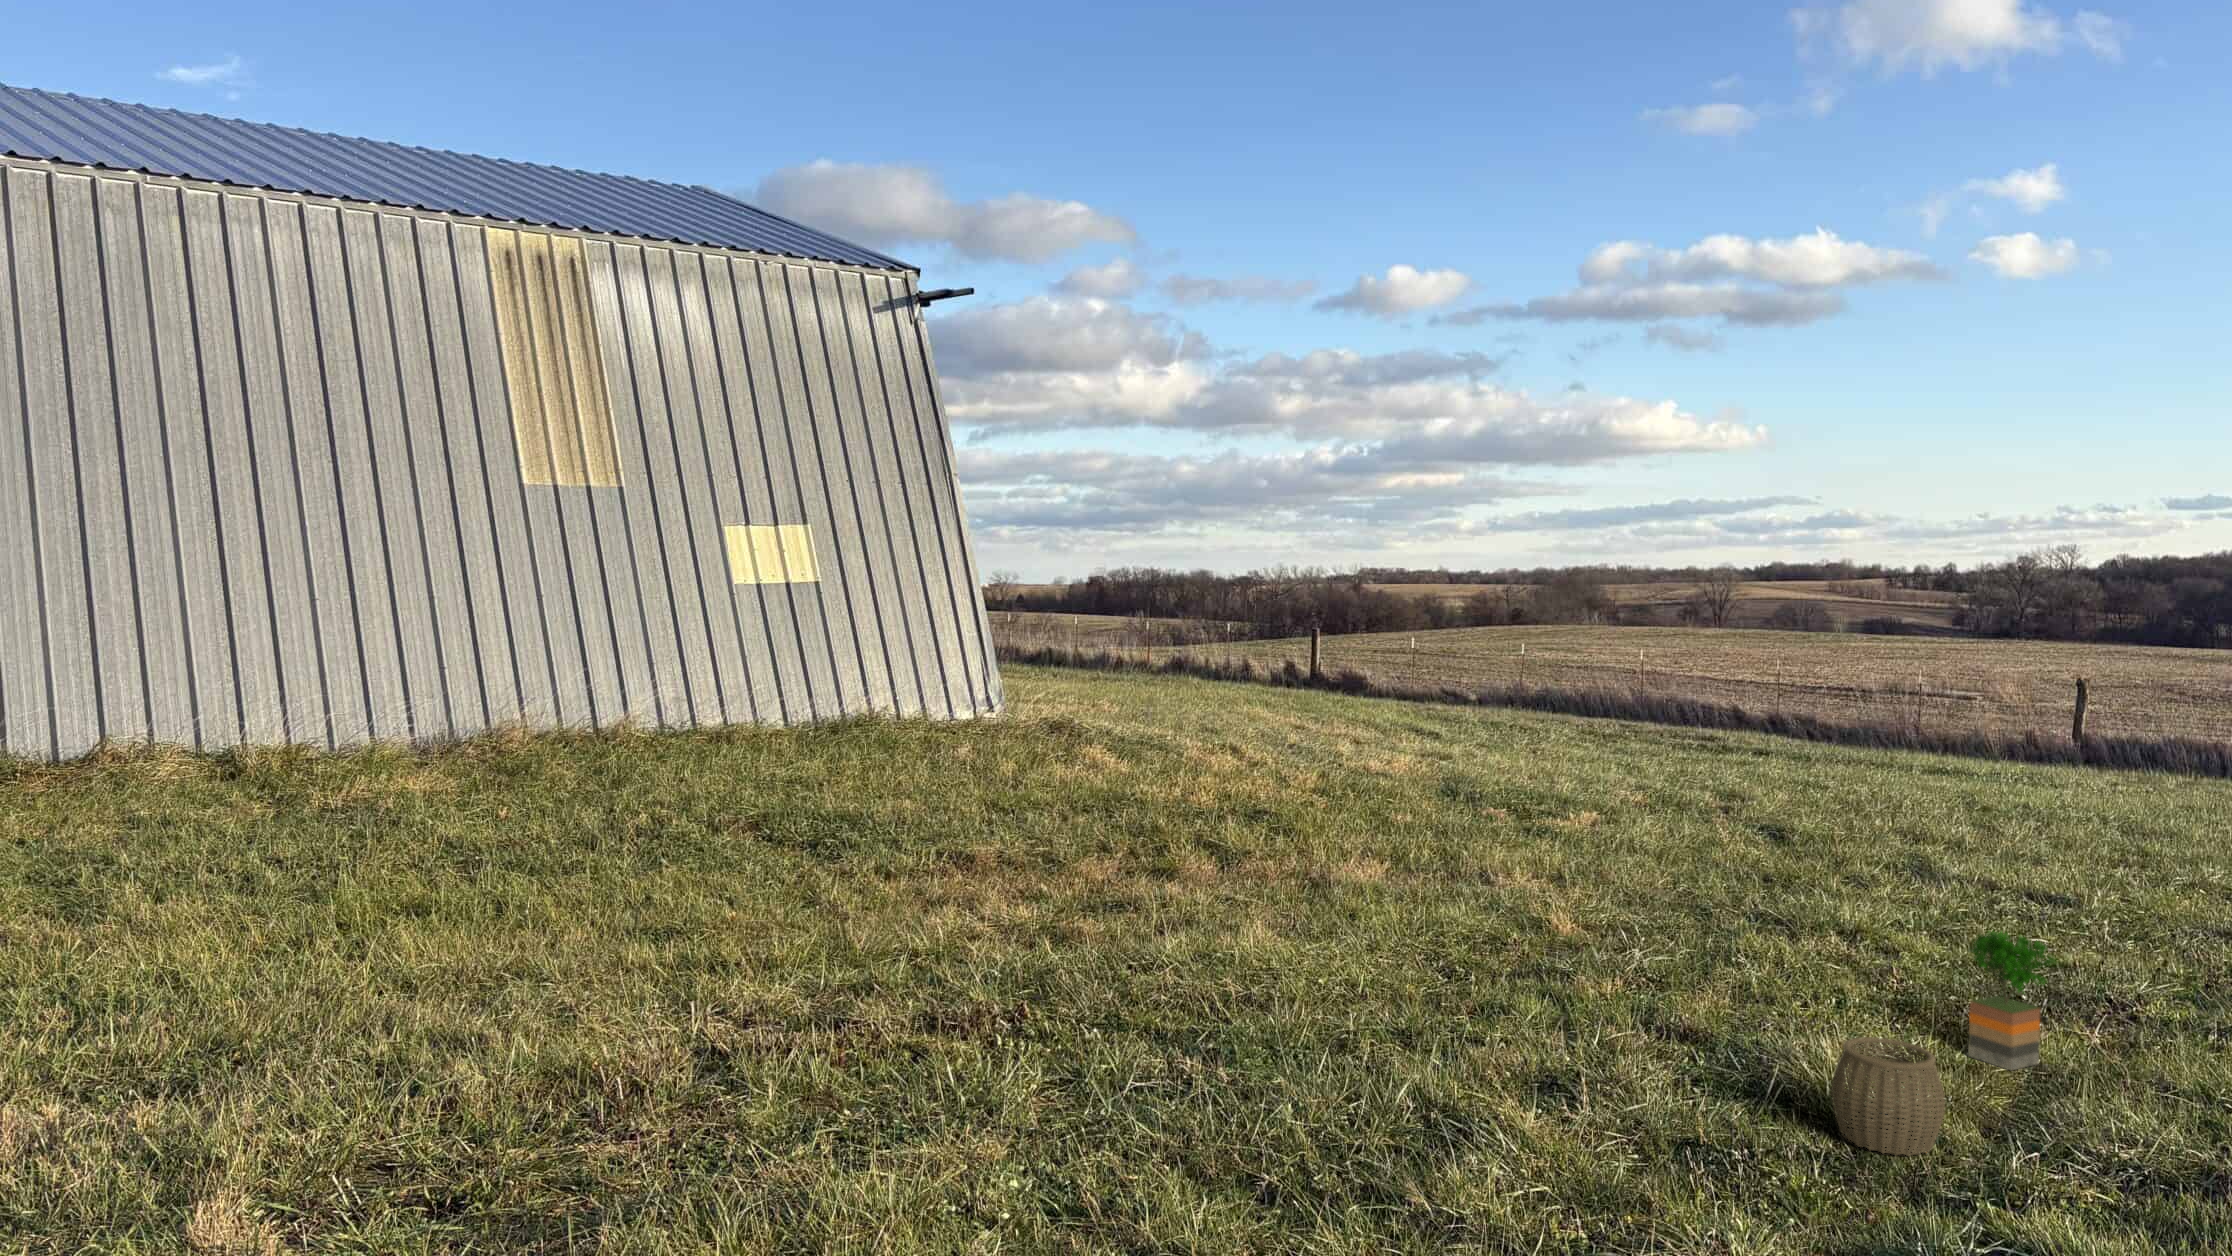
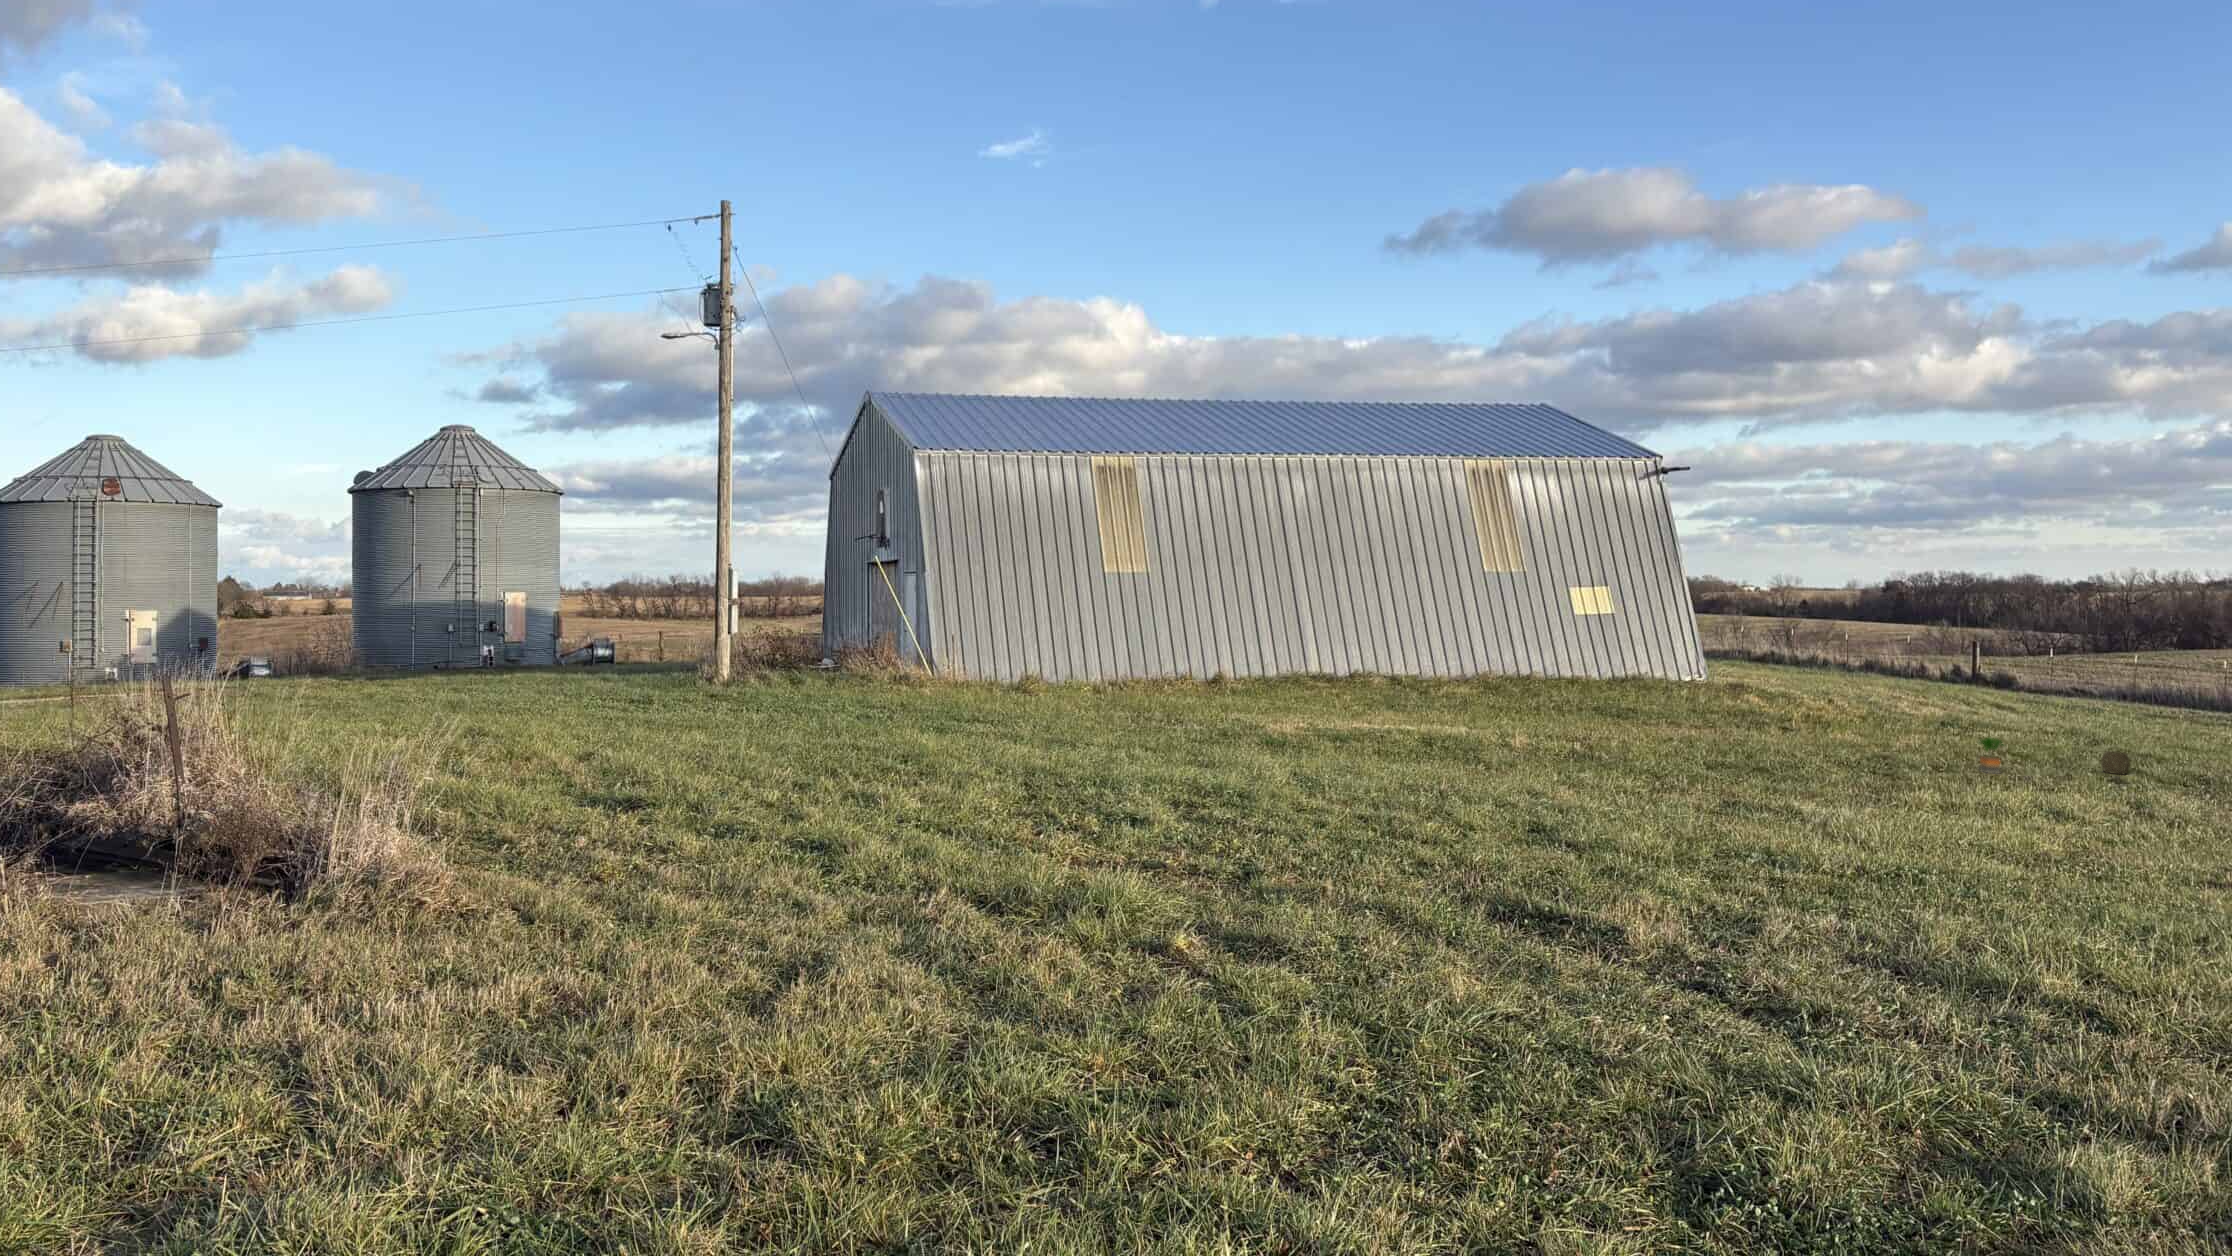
woven basket: present [1831,1037,1945,1156] -> present [2101,751,2130,774]

